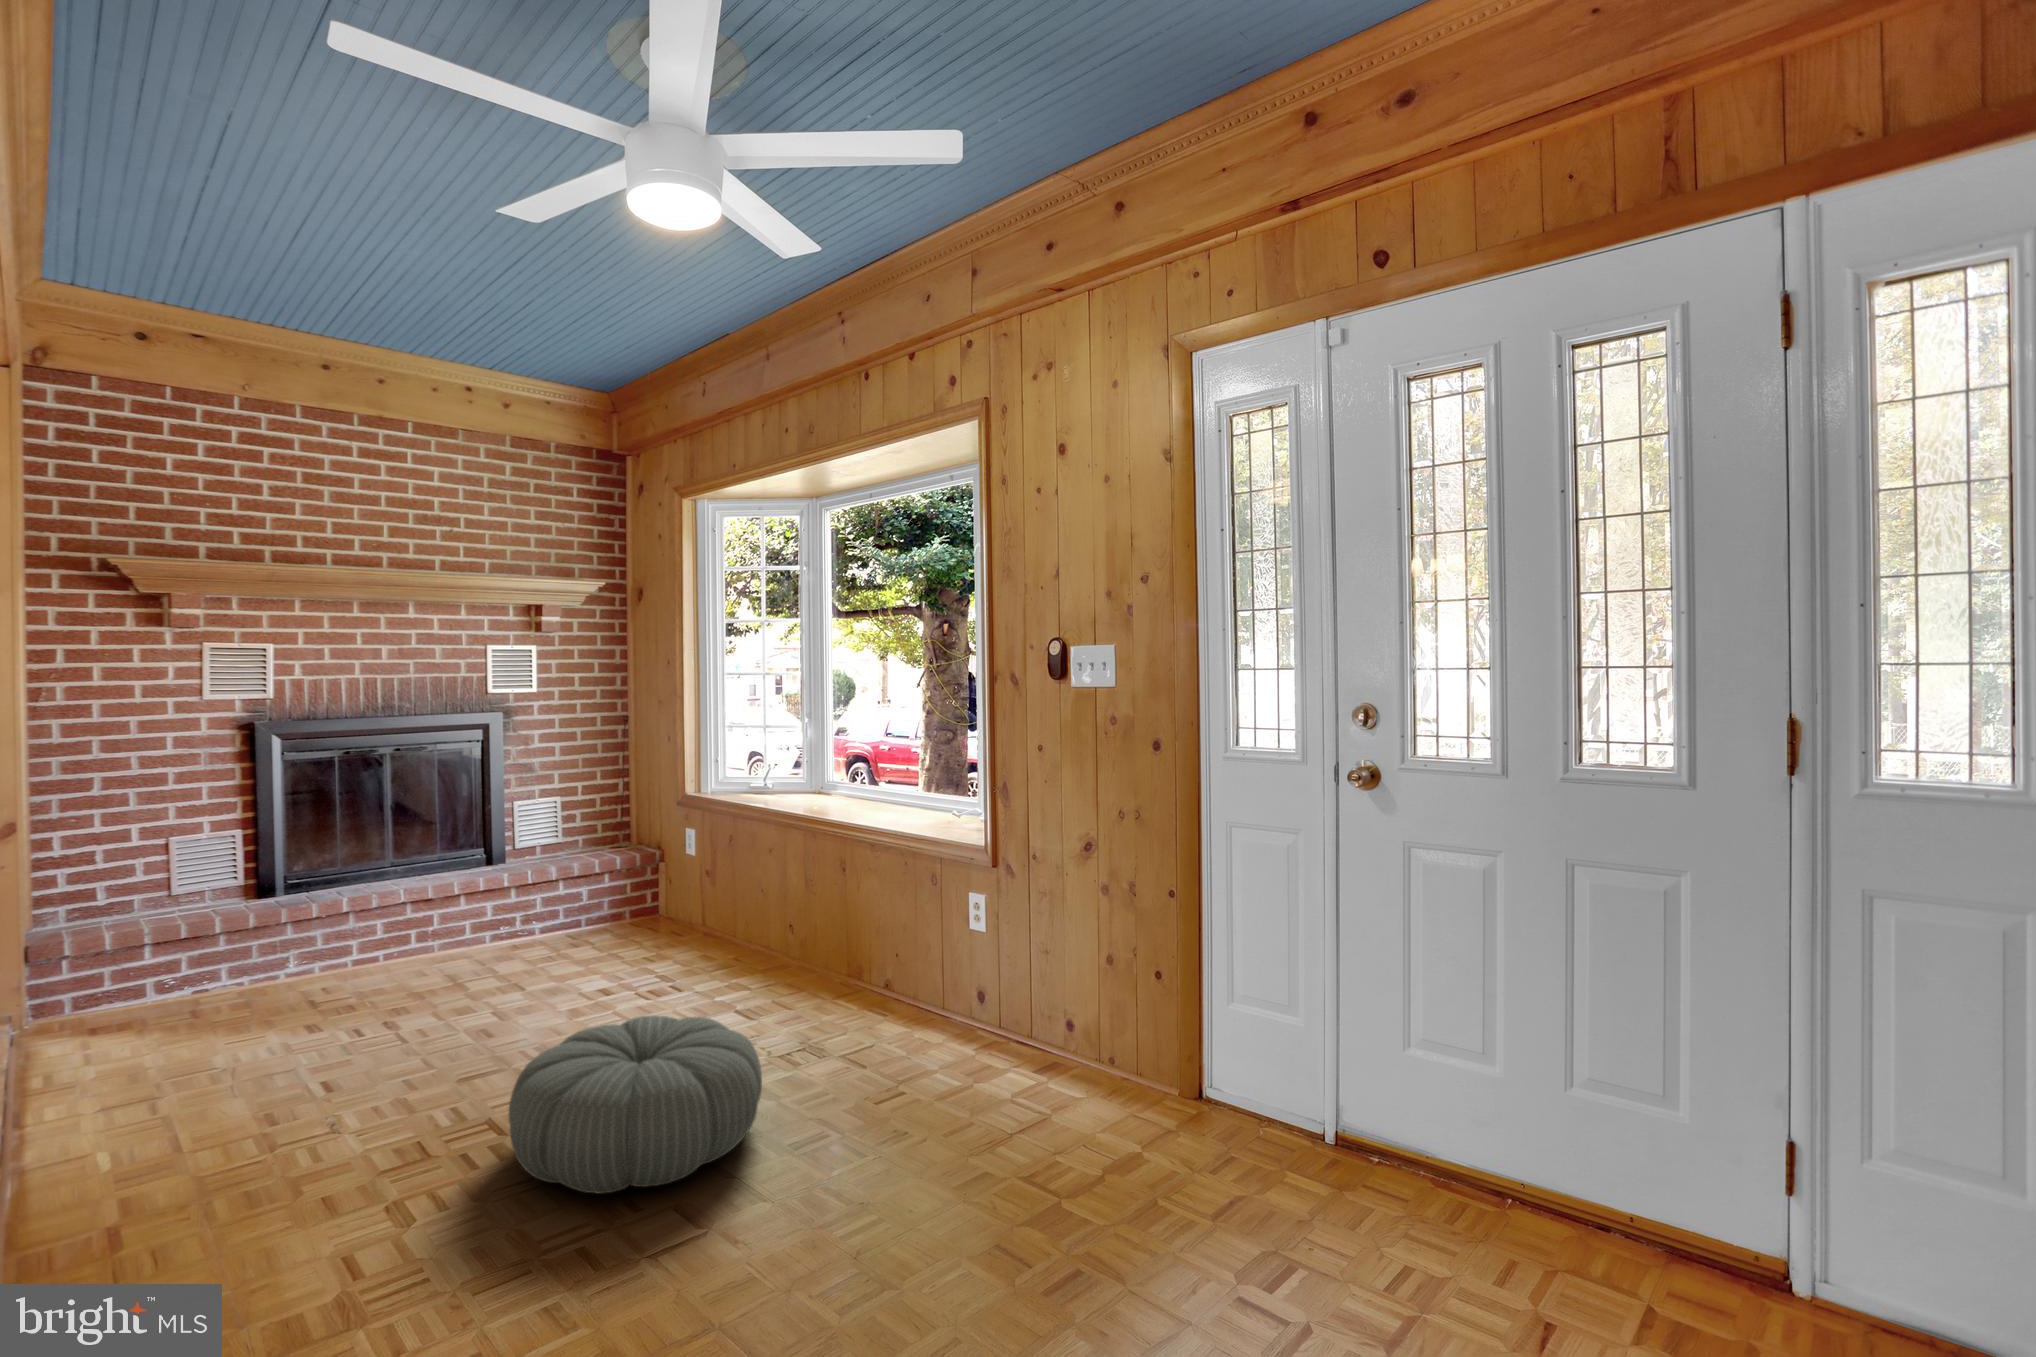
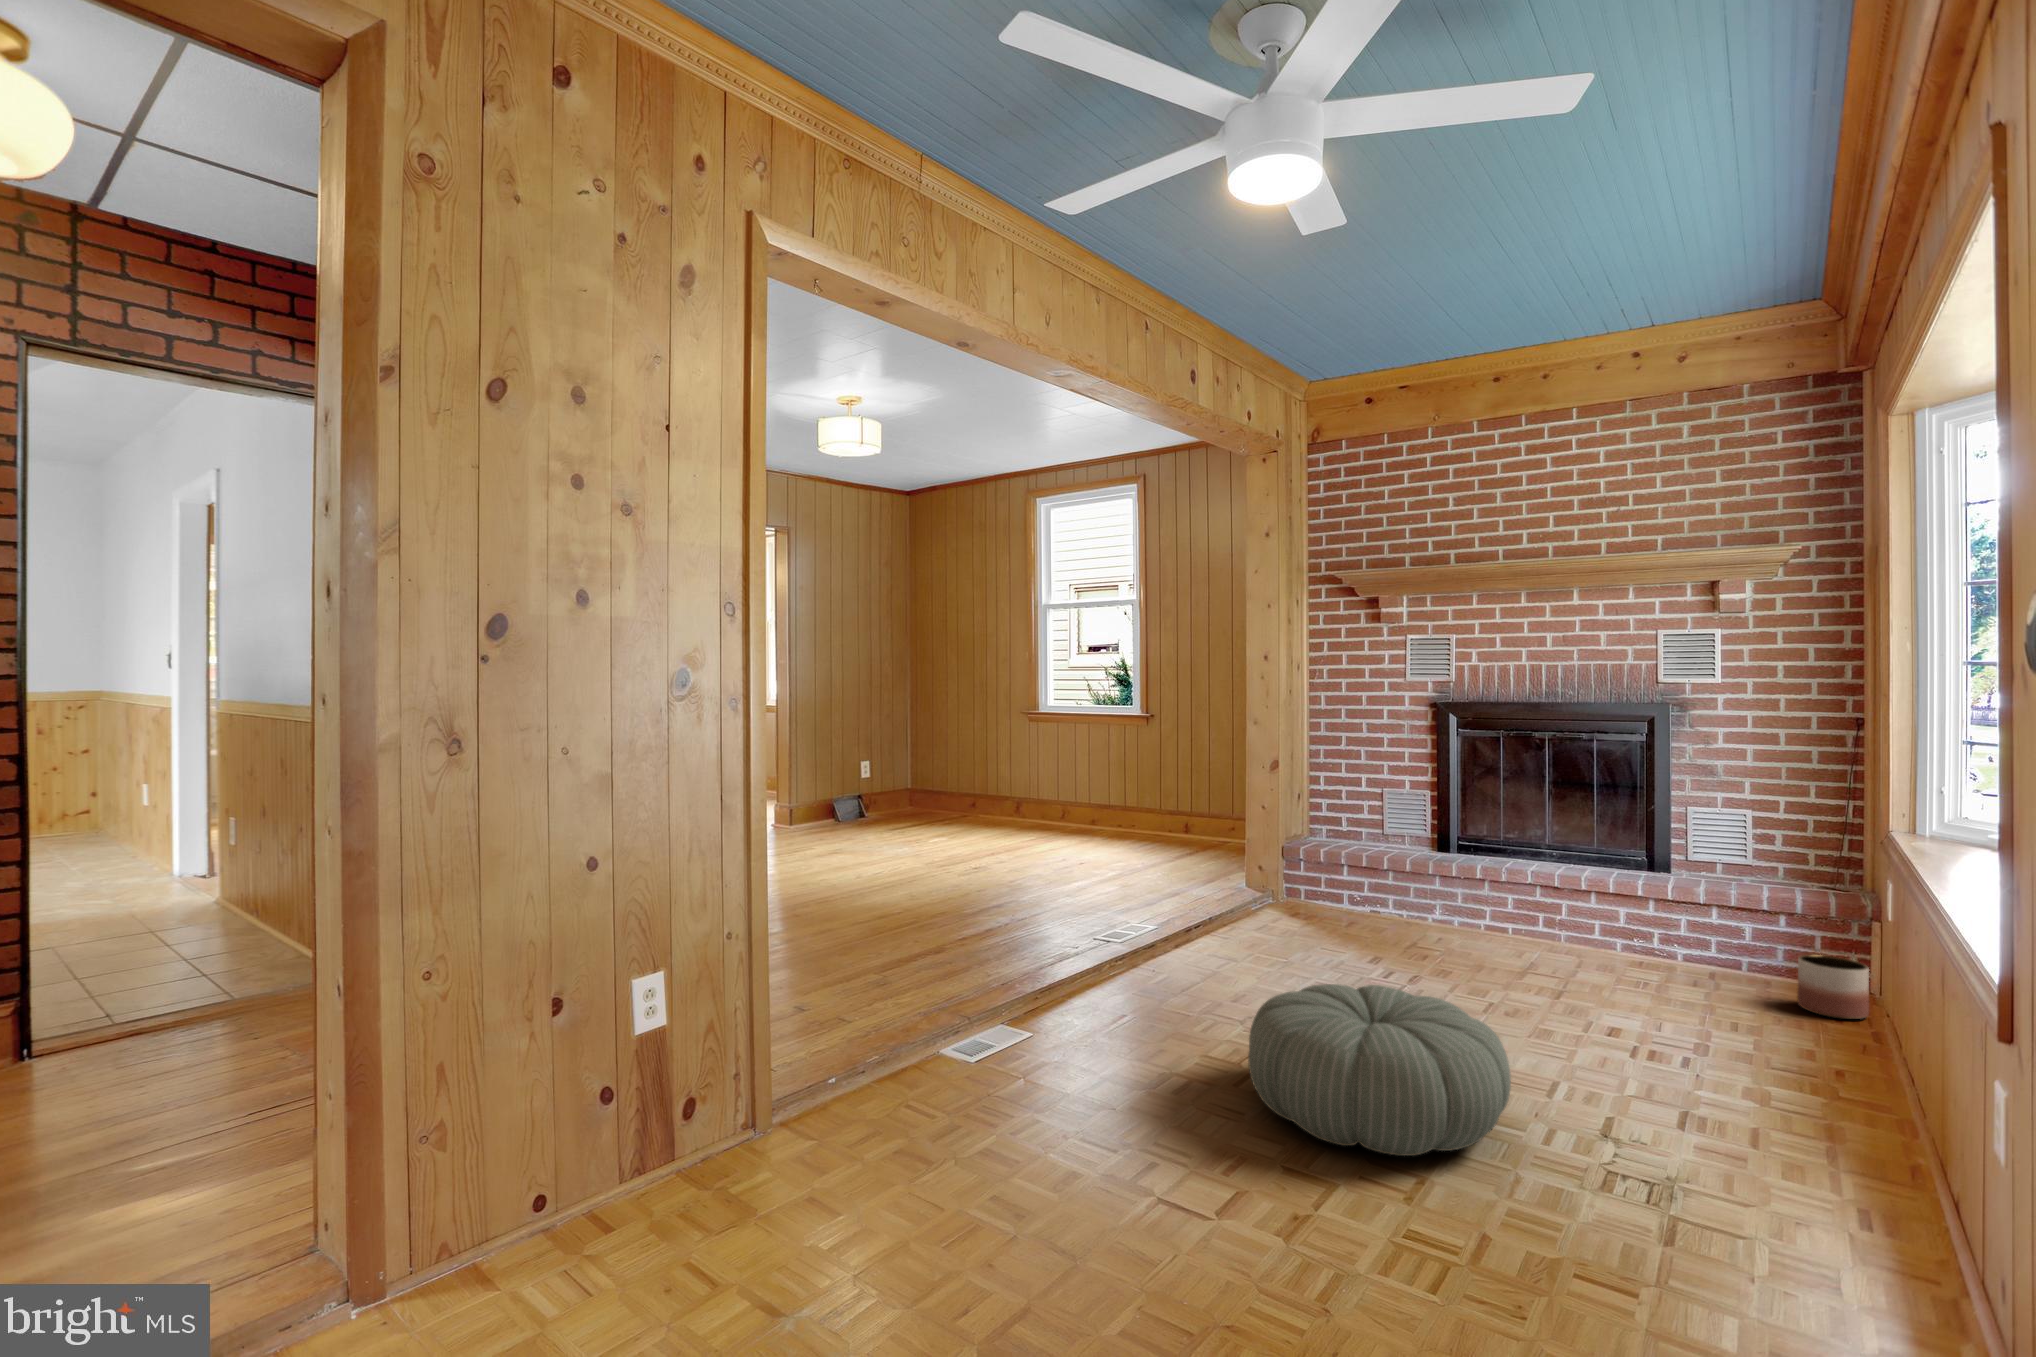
planter: none [653,892,695,937] -> present [1797,955,1869,1019]

